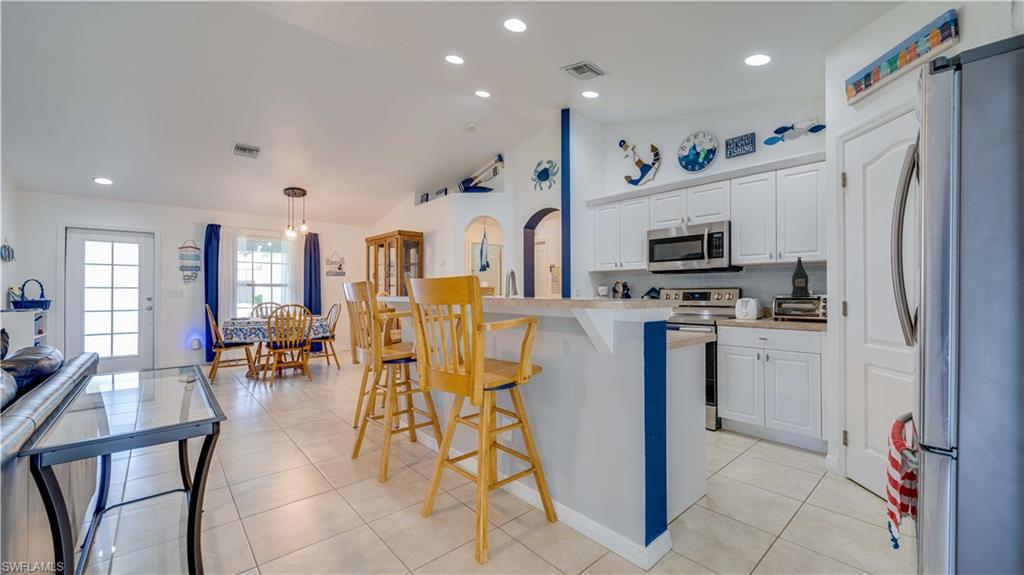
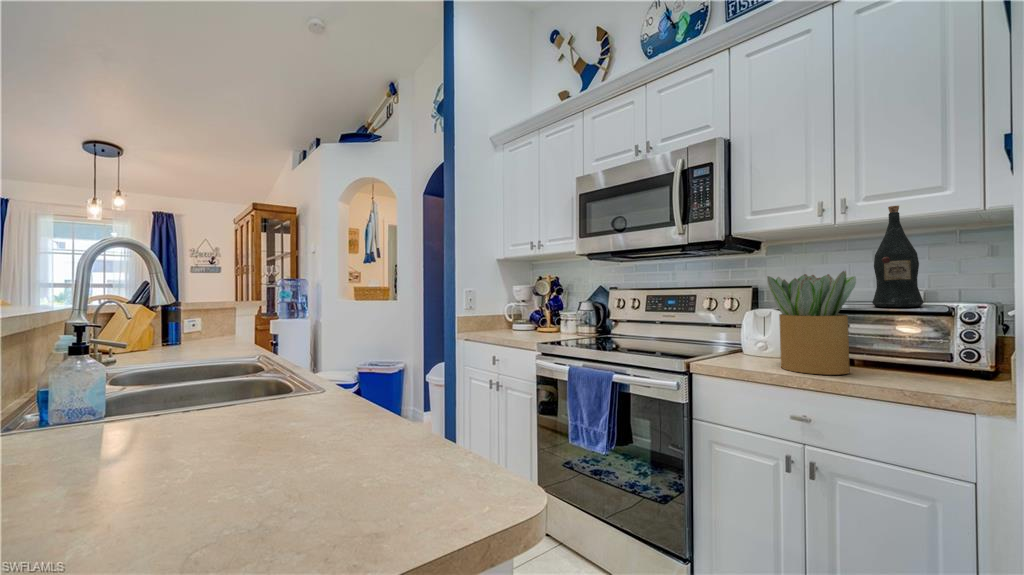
potted plant: none [749,283,785,323] -> present [767,271,856,375]

